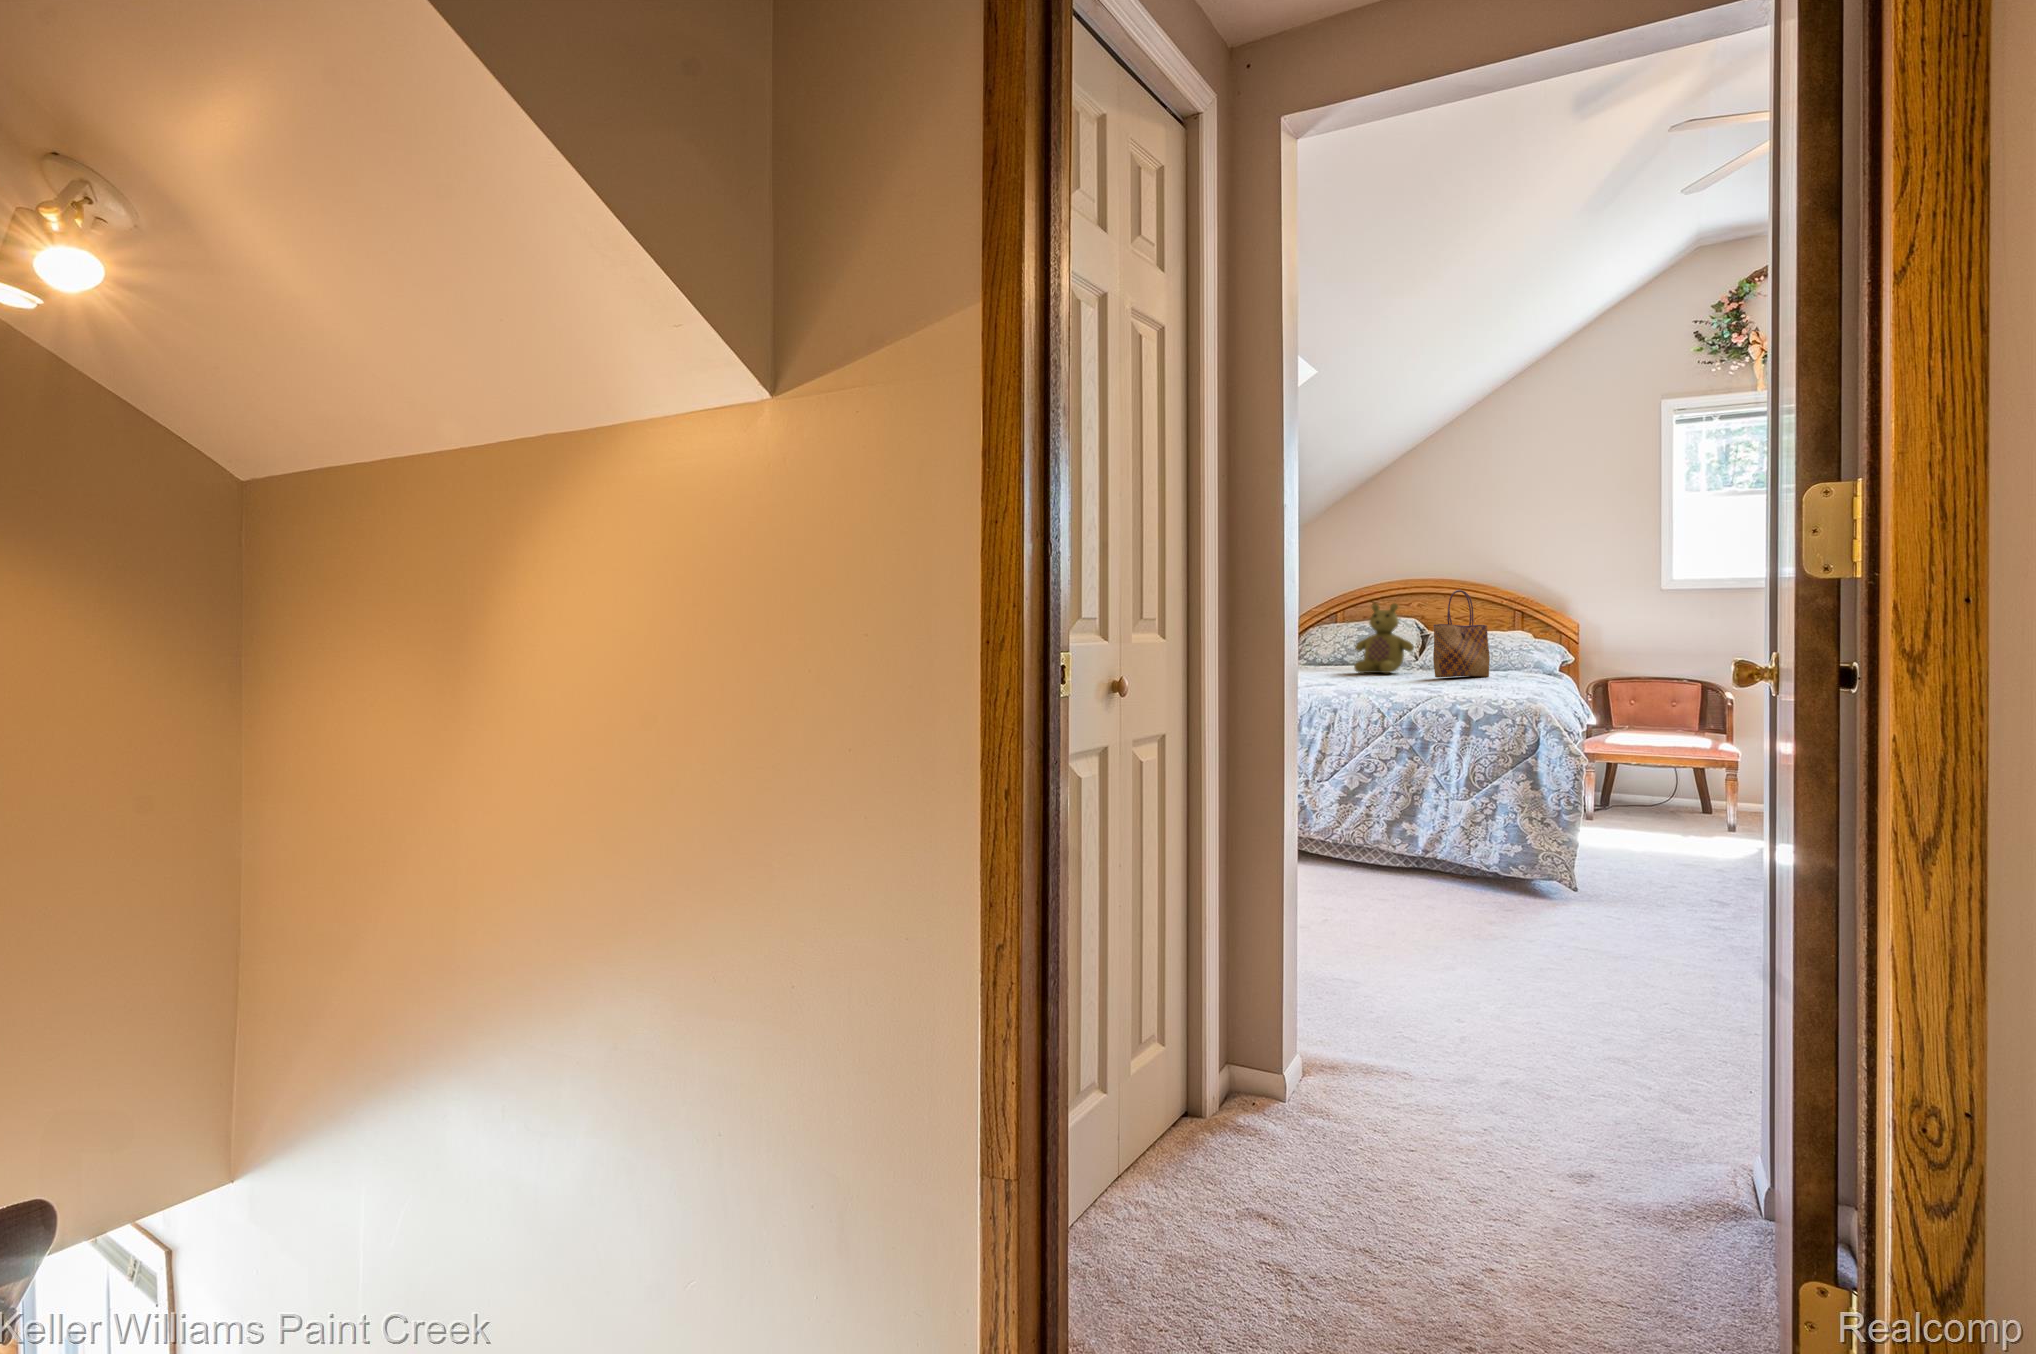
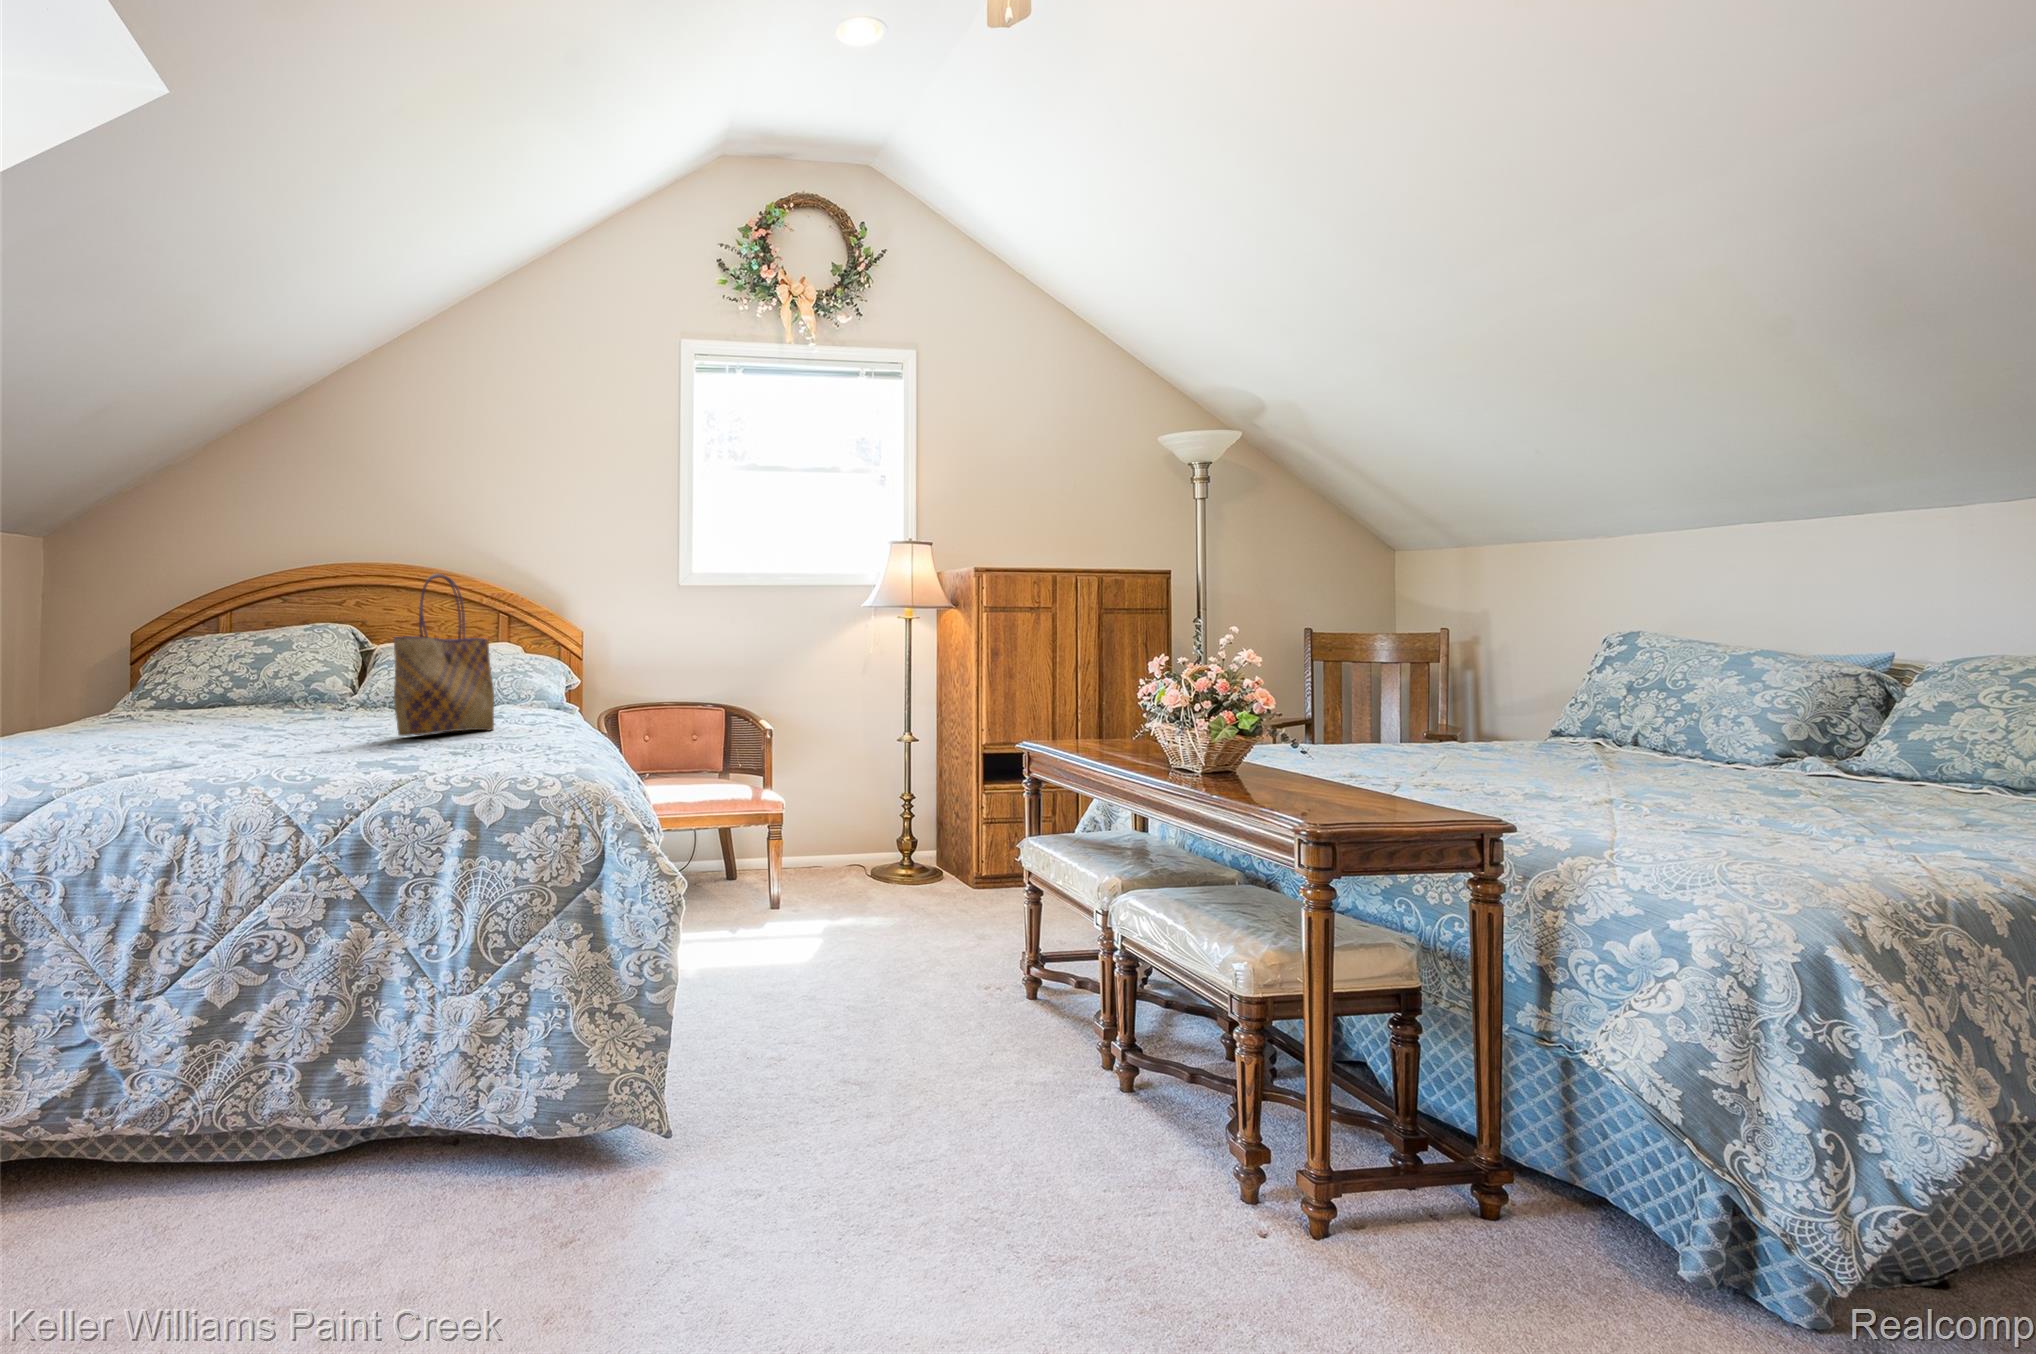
stuffed bear: present [1354,603,1414,673] -> none [232,593,355,730]

